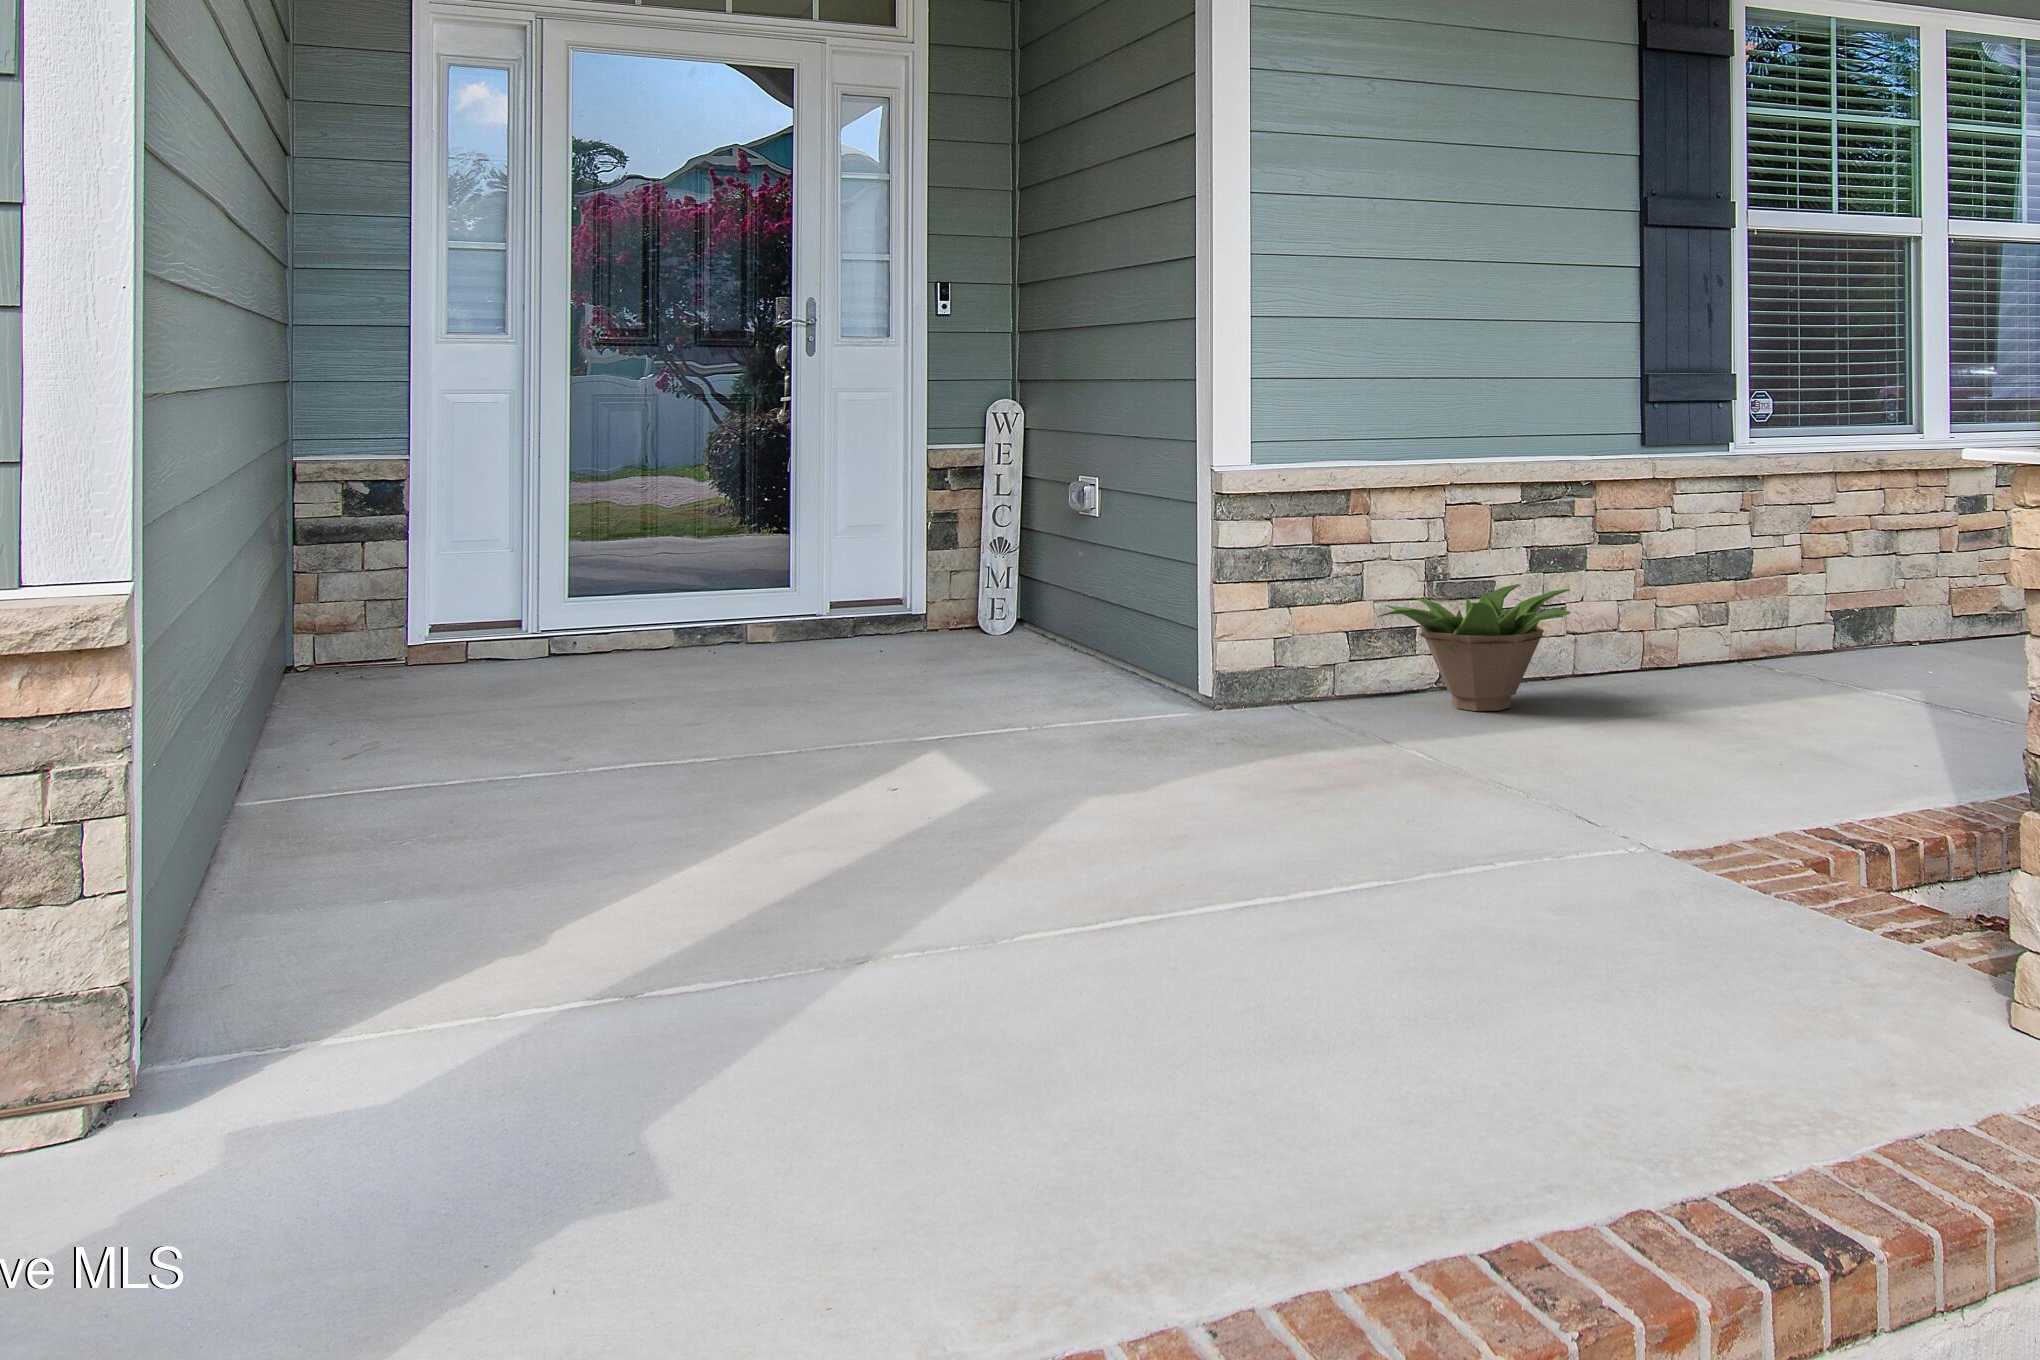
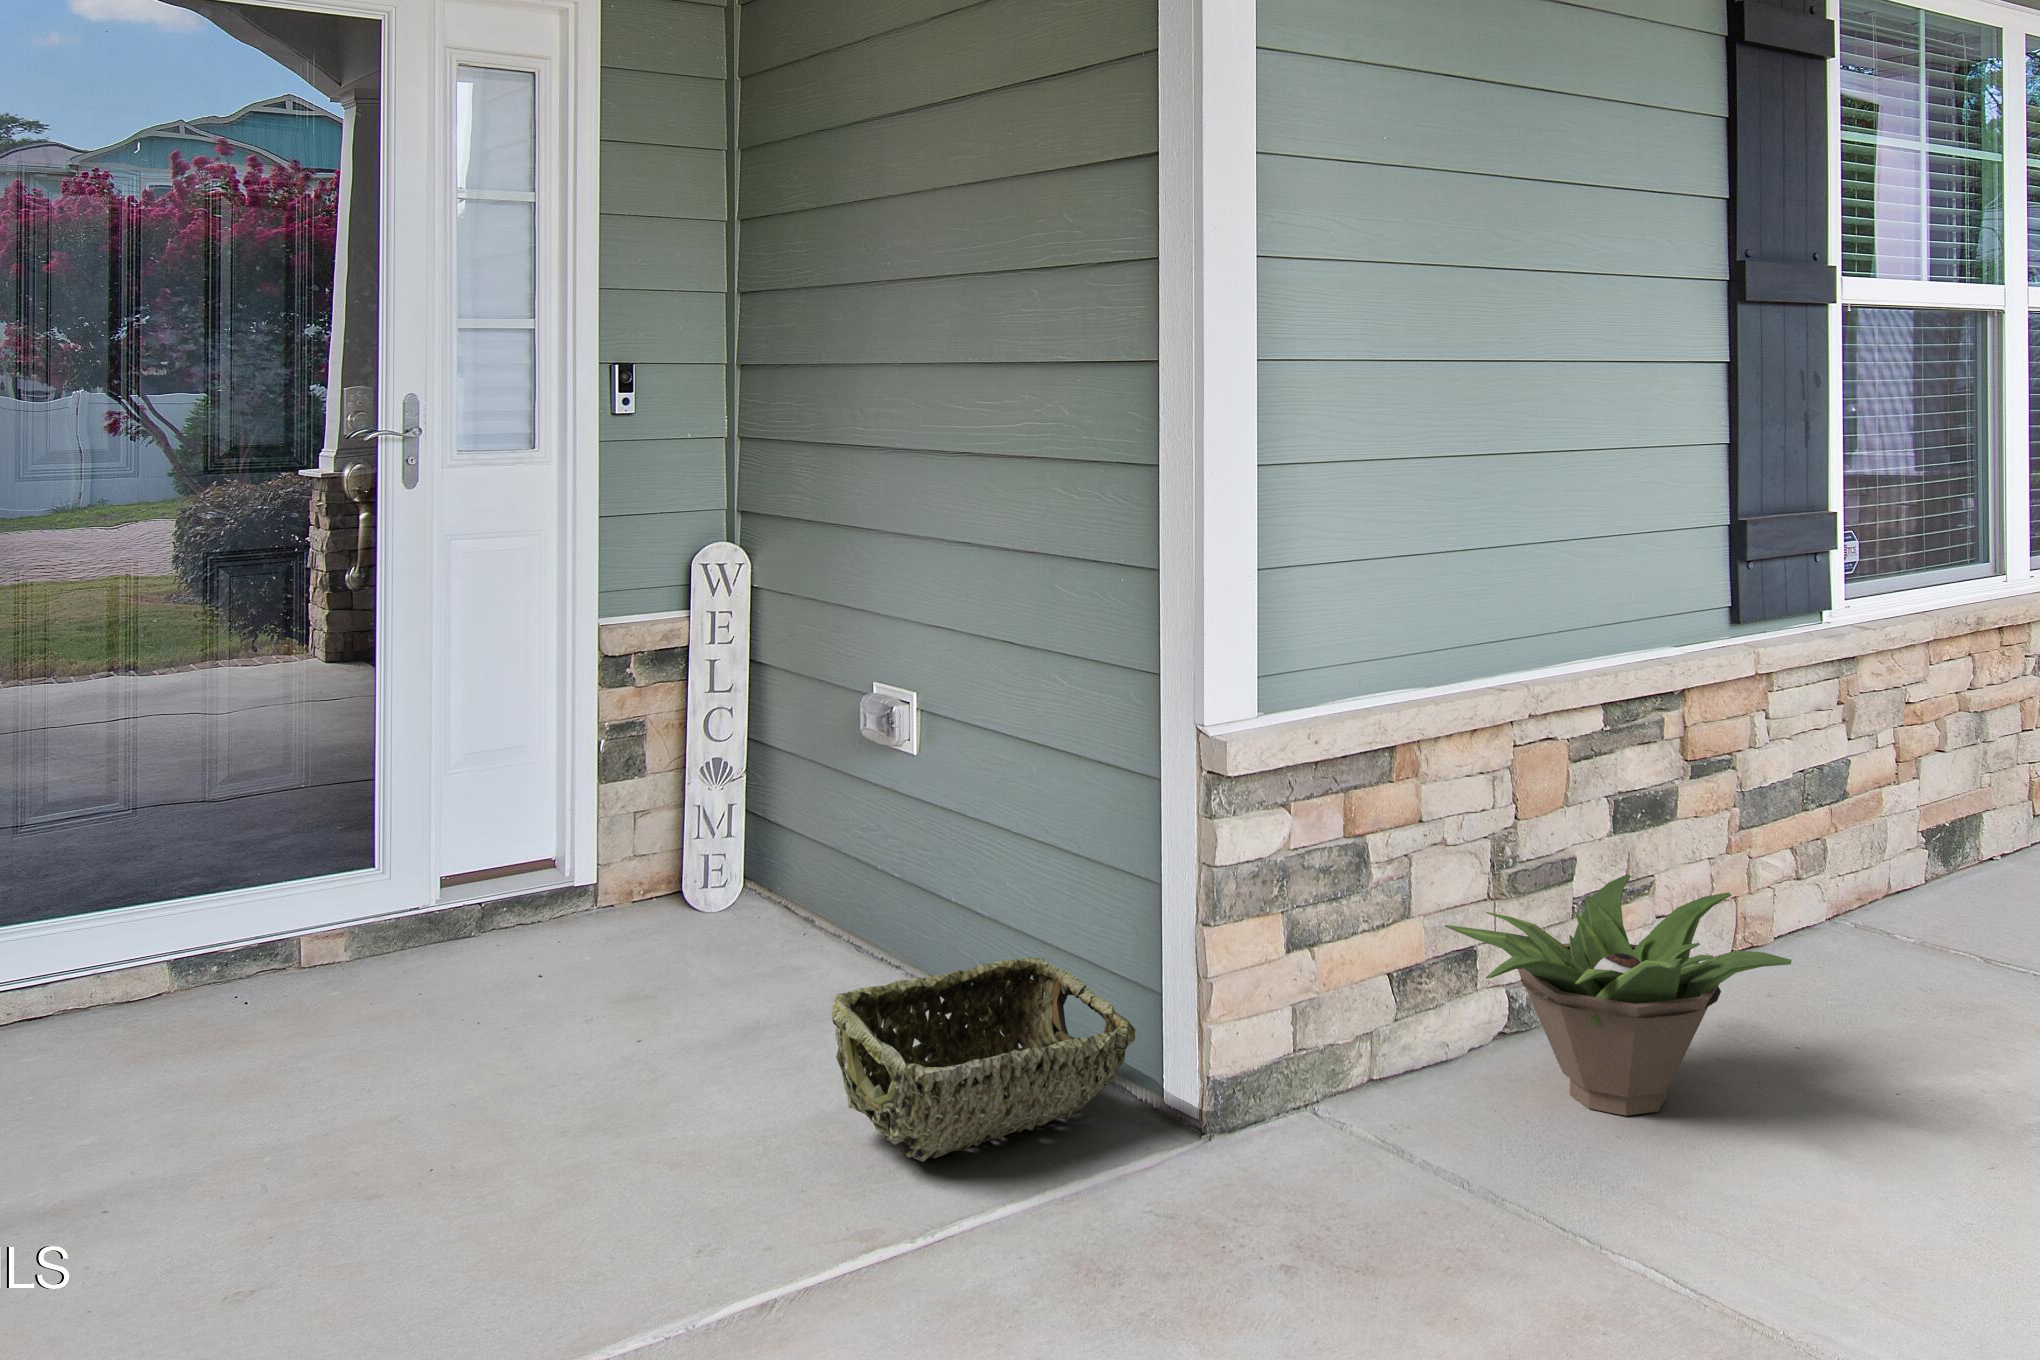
woven basket: none [999,616,1176,706] -> present [831,957,1135,1162]

